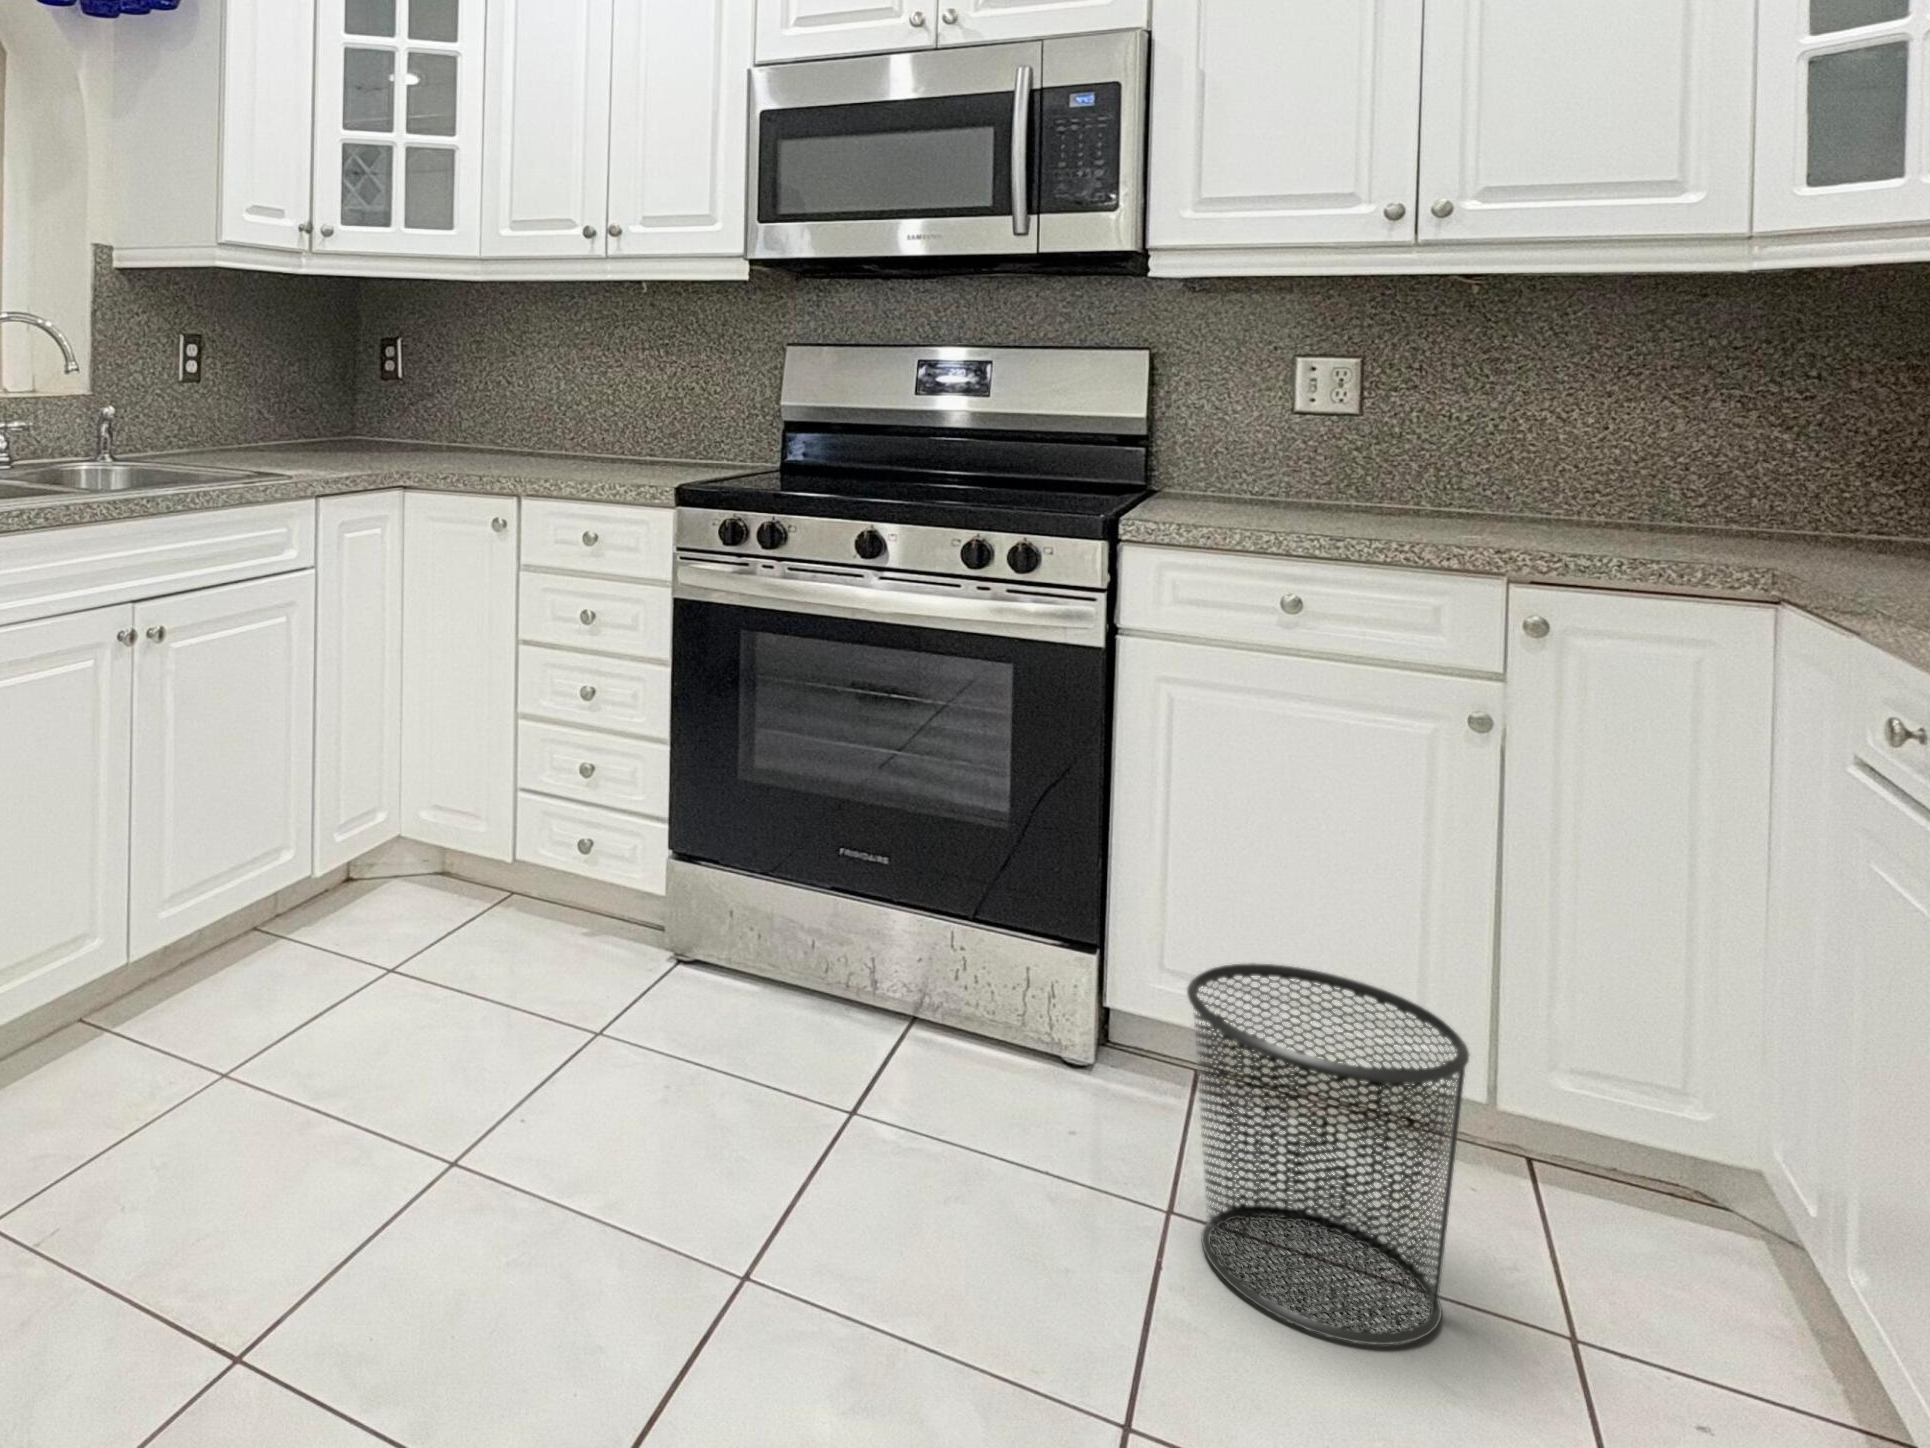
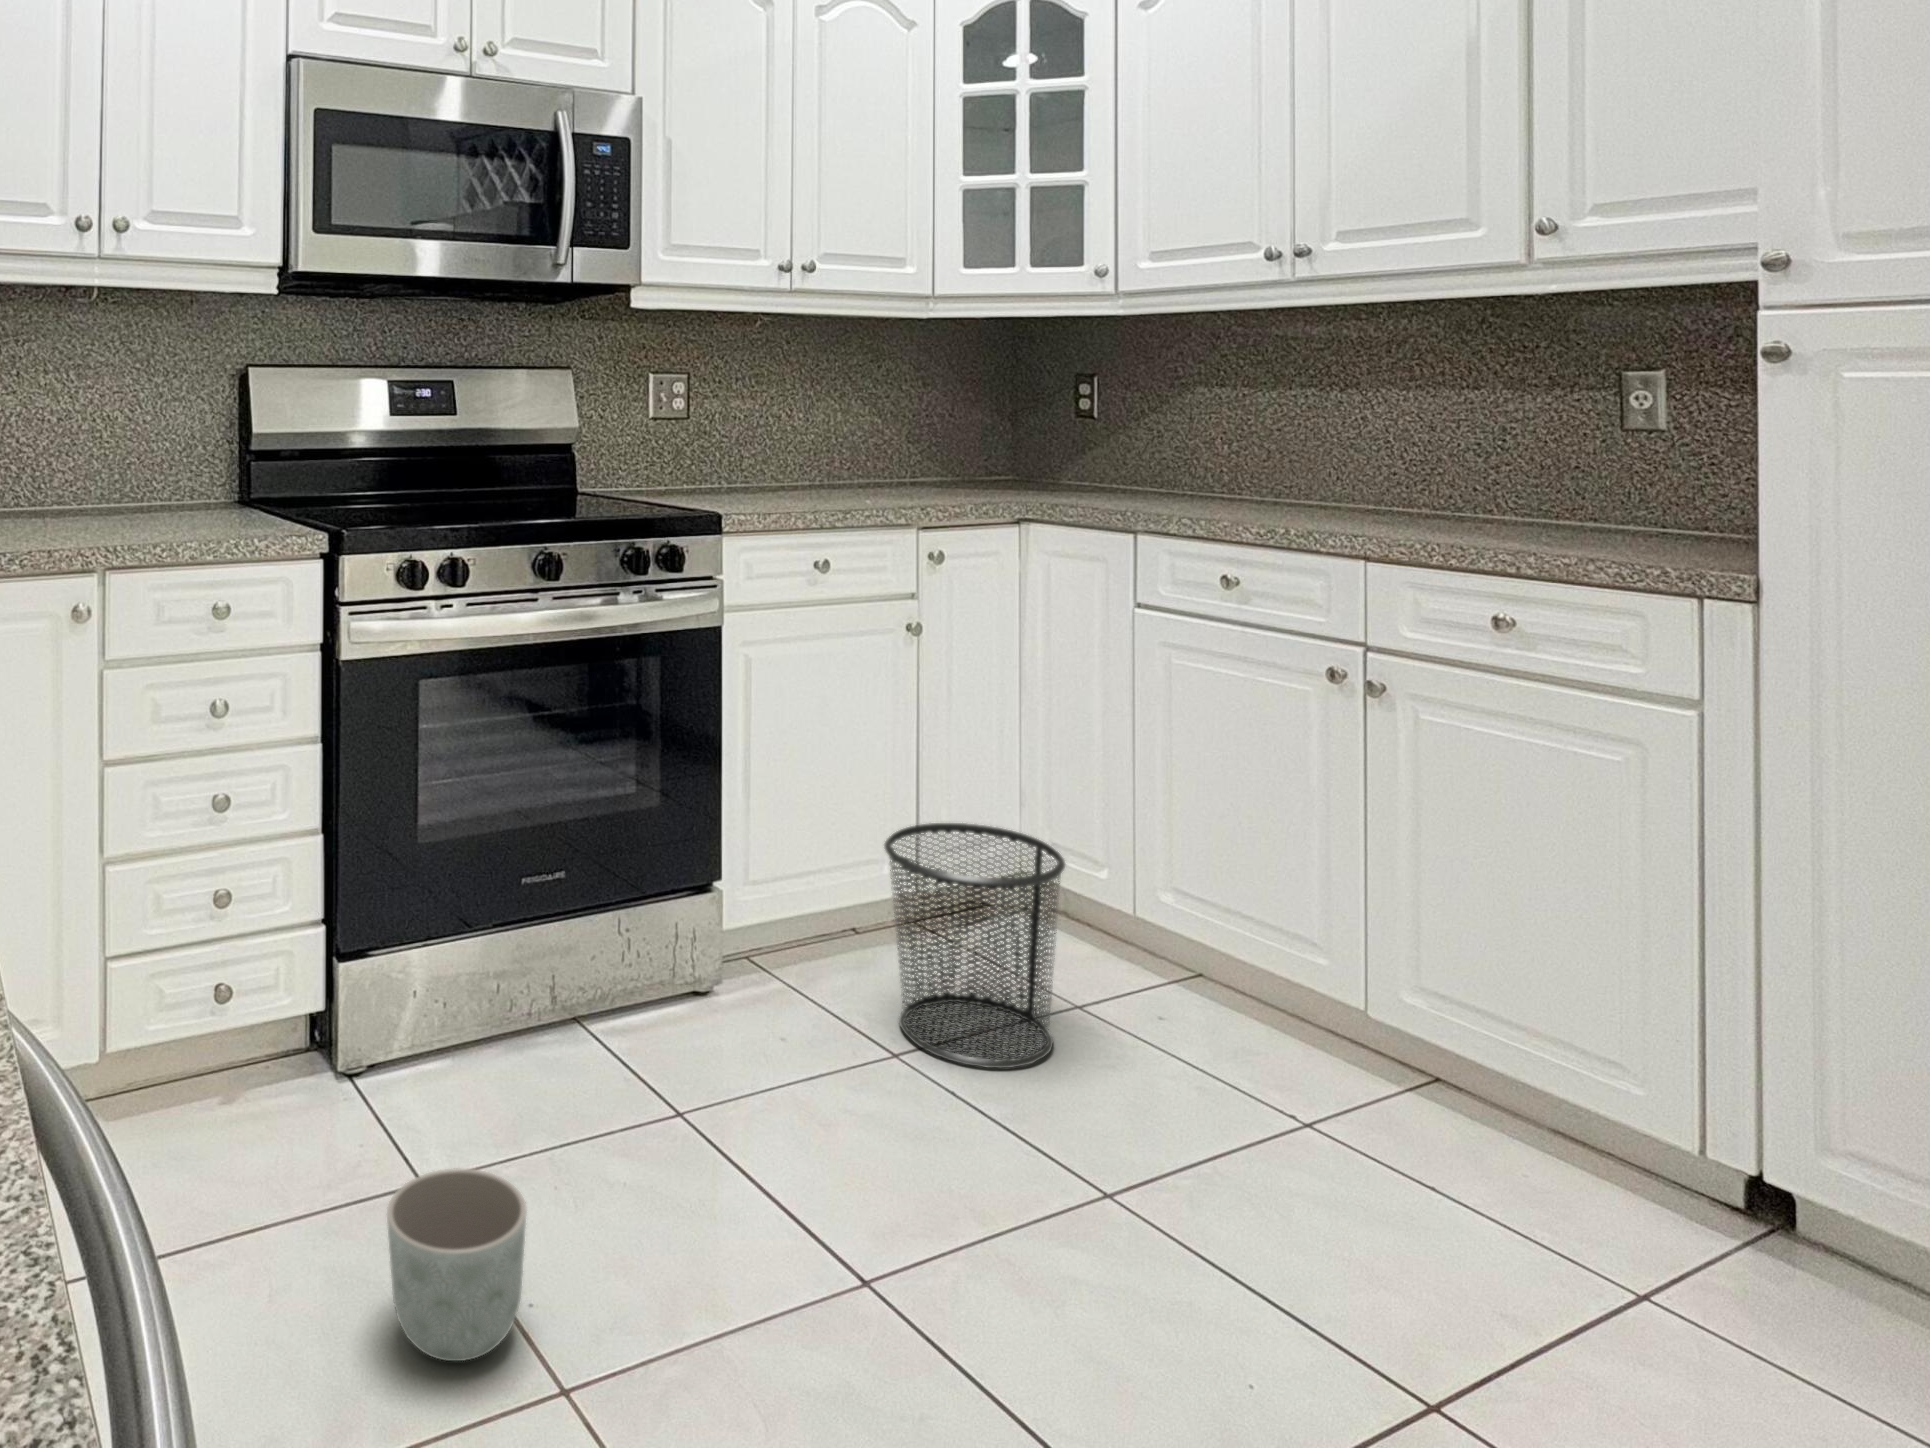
planter: none [384,980,498,1123] -> present [387,1168,526,1361]

